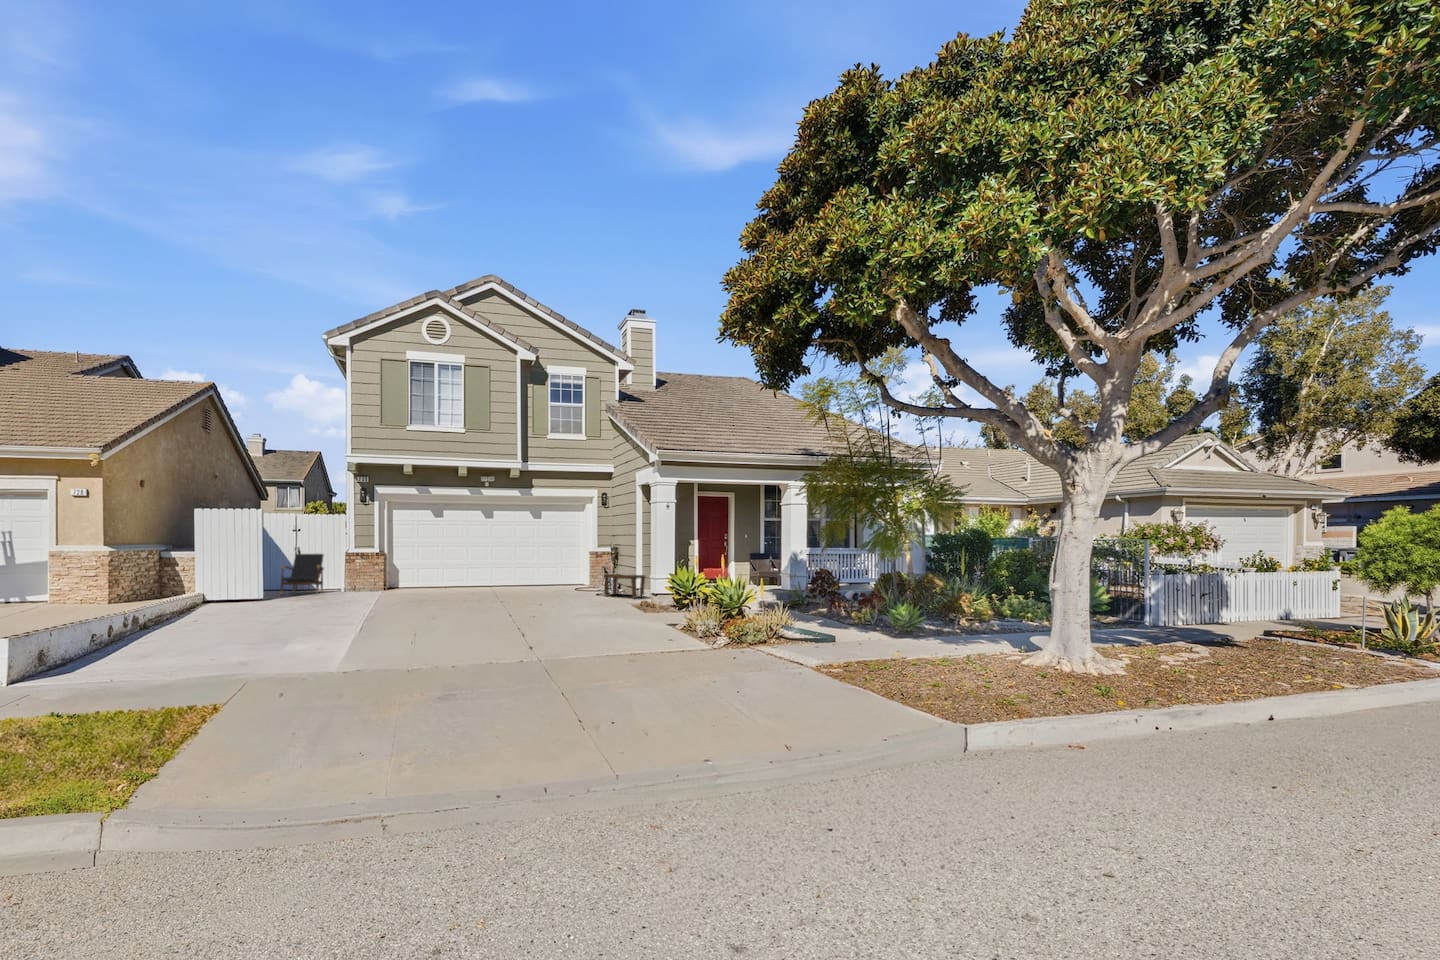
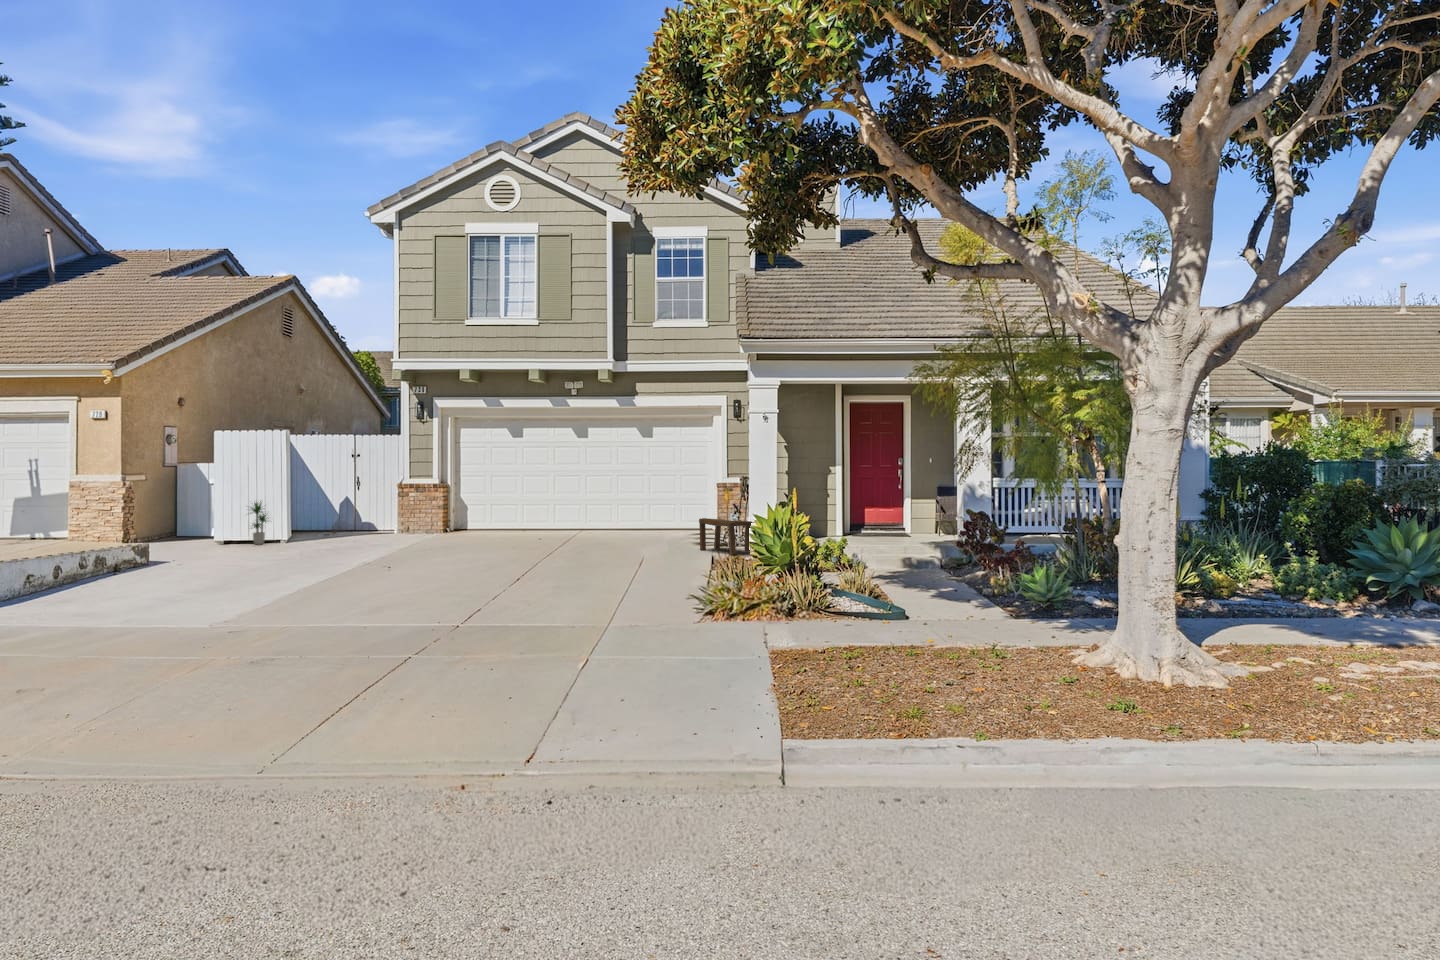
lounge chair: present [280,554,324,594] -> none [327,486,380,536]
potted plant: none [219,565,248,604] -> present [250,501,267,545]

